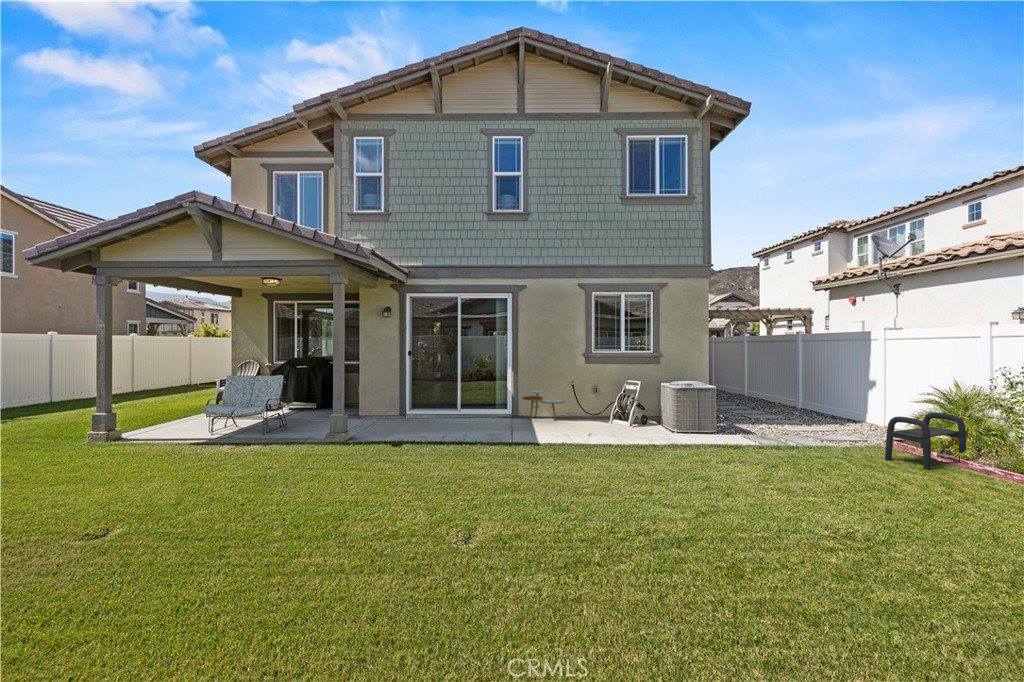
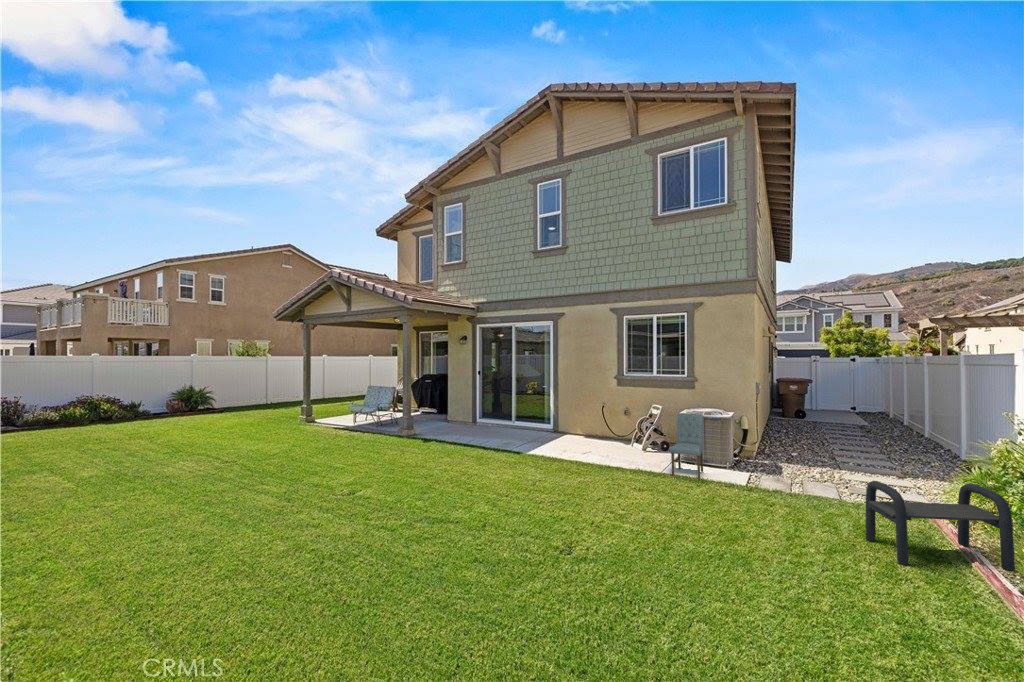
dining chair: none [688,383,722,439] -> present [670,413,703,479]
side table: present [522,390,565,421] -> none [550,410,588,441]

